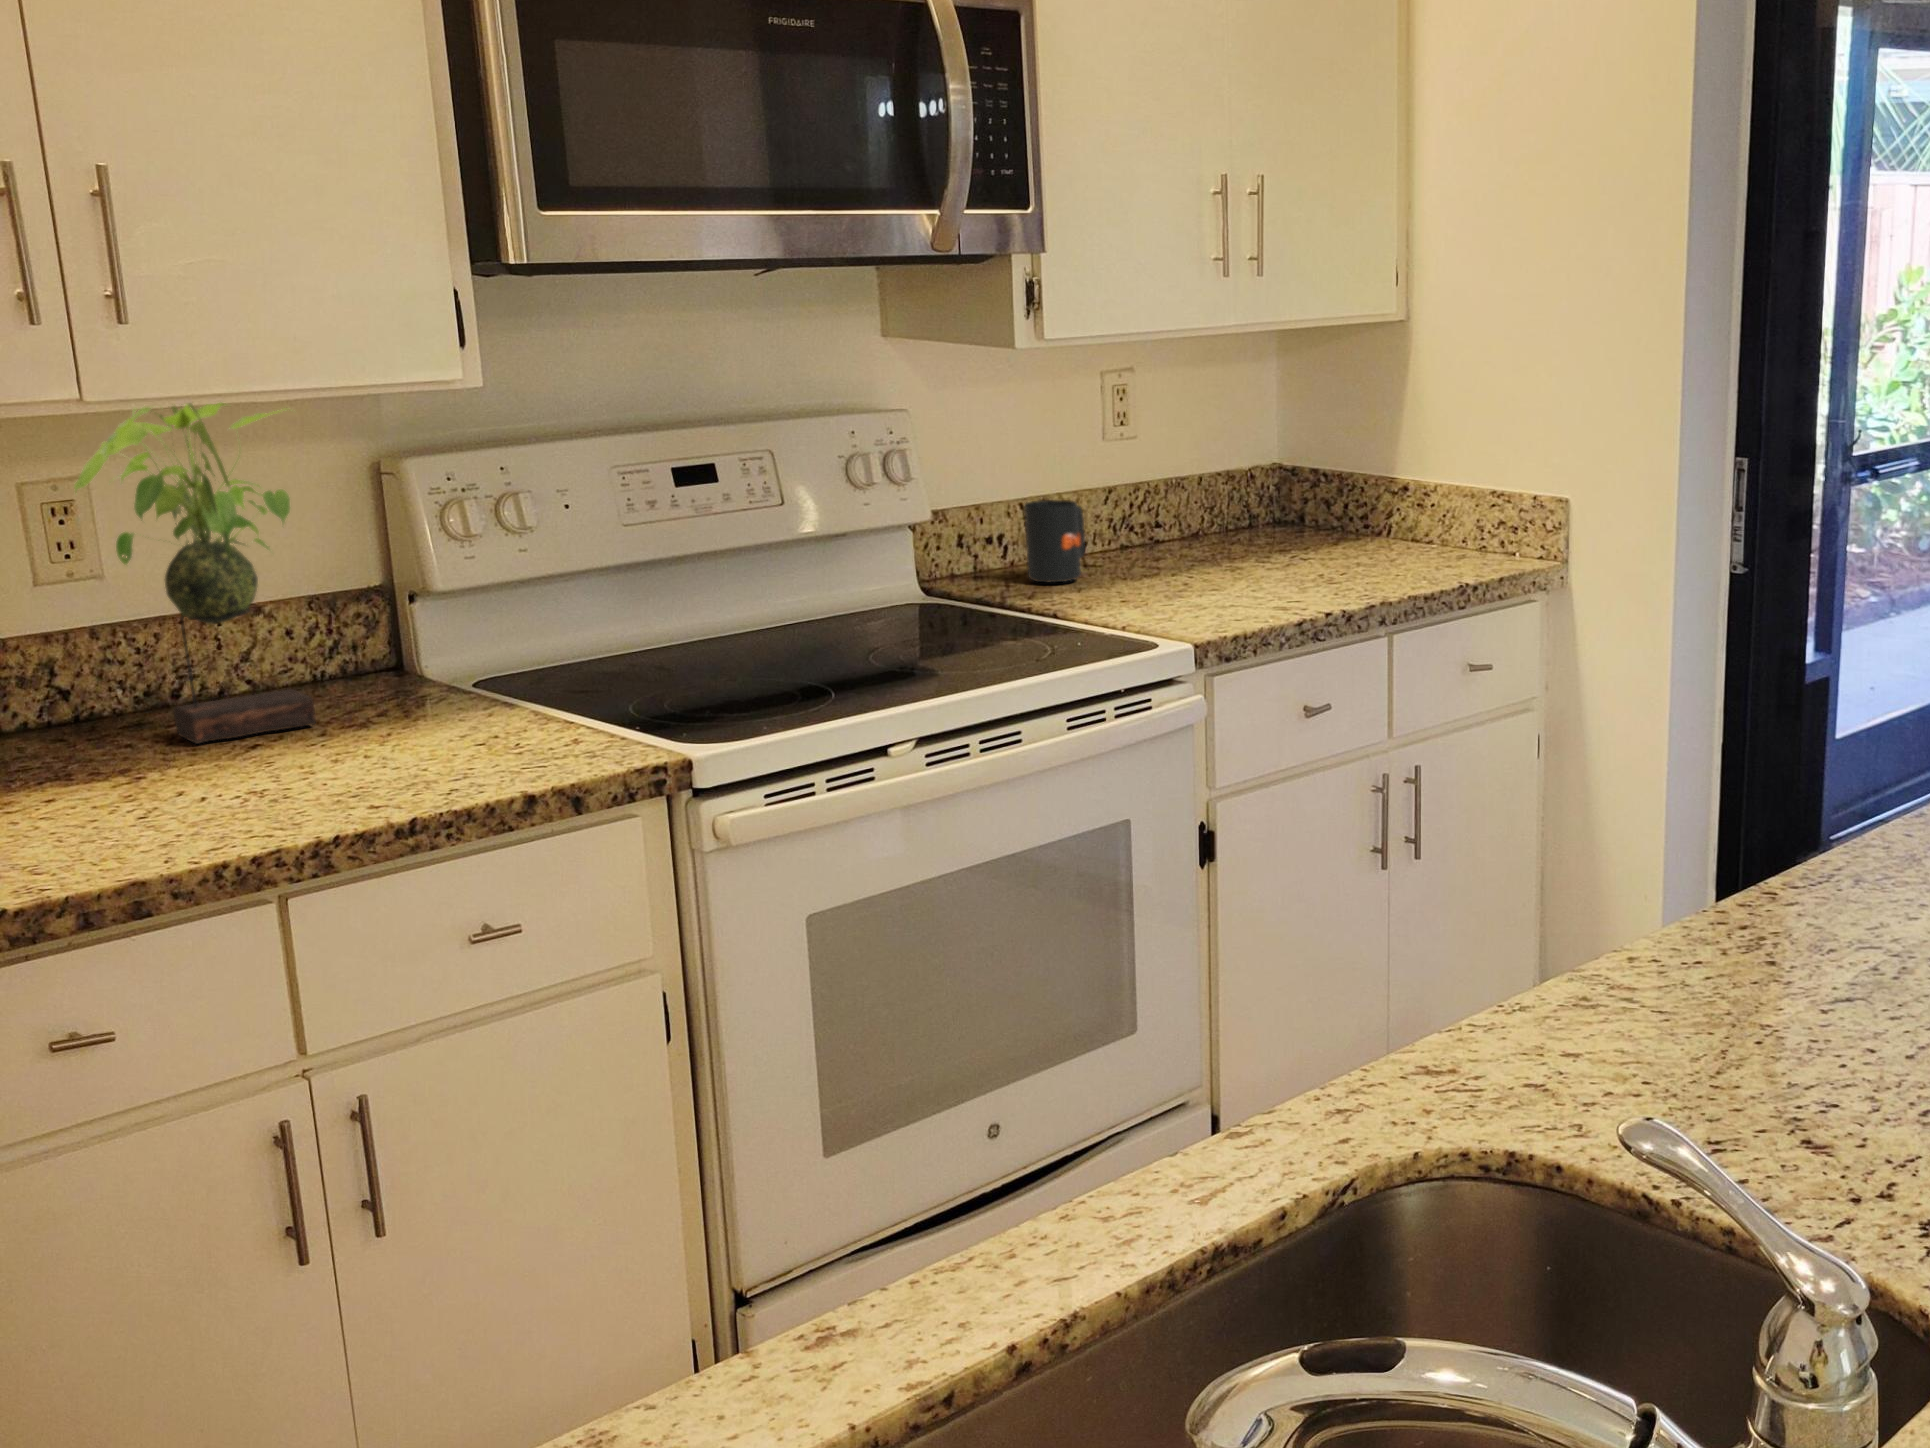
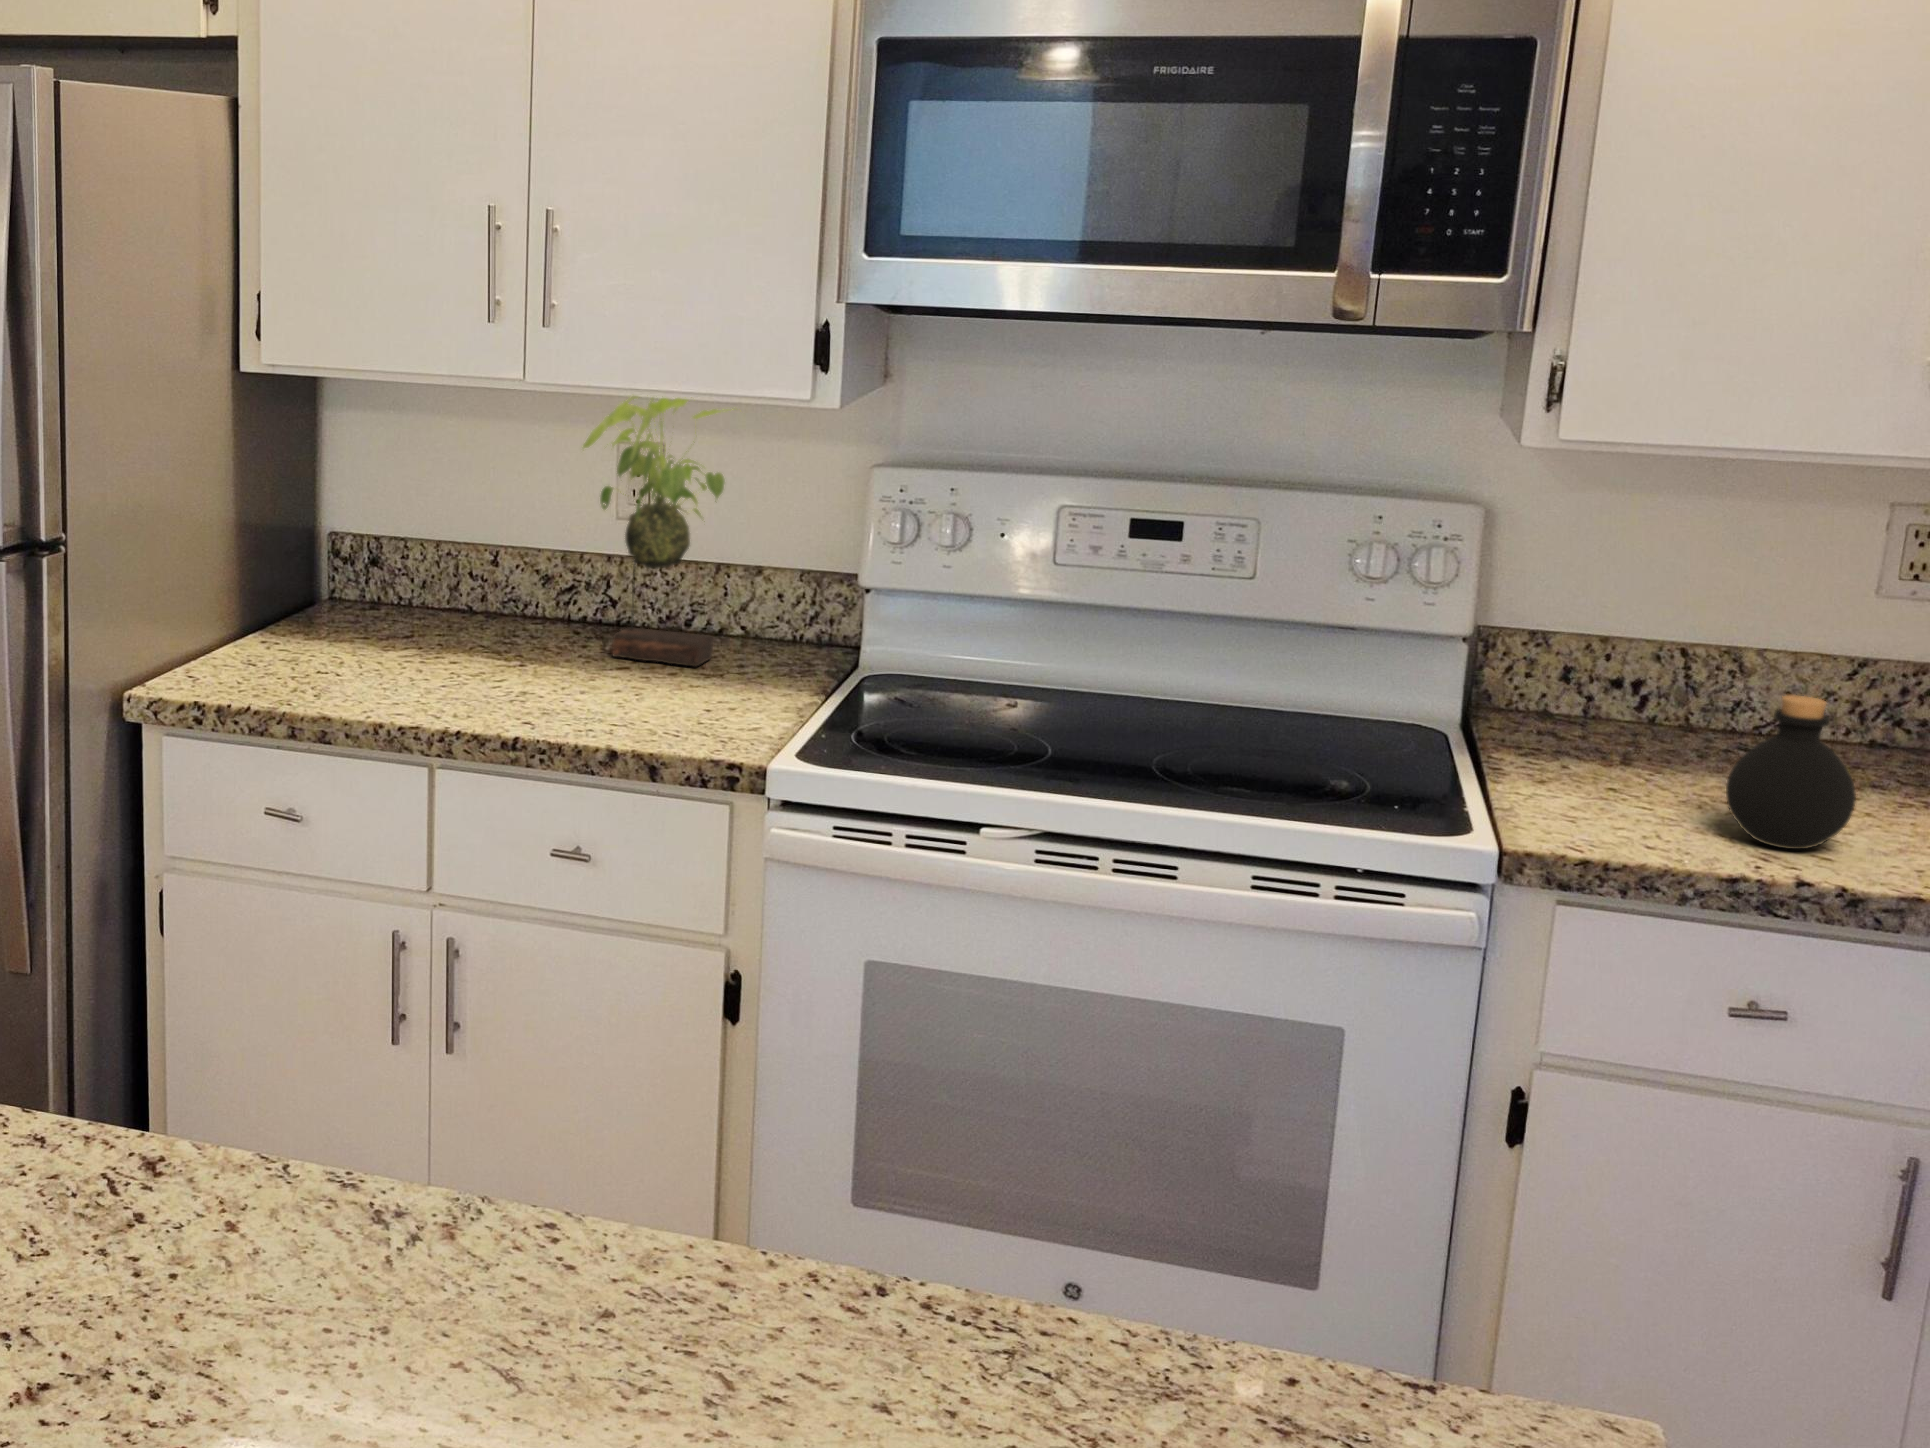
bottle: none [1223,498,1300,604] -> present [1726,695,1856,849]
mug: present [1024,500,1085,583] -> none [1604,644,1723,754]

